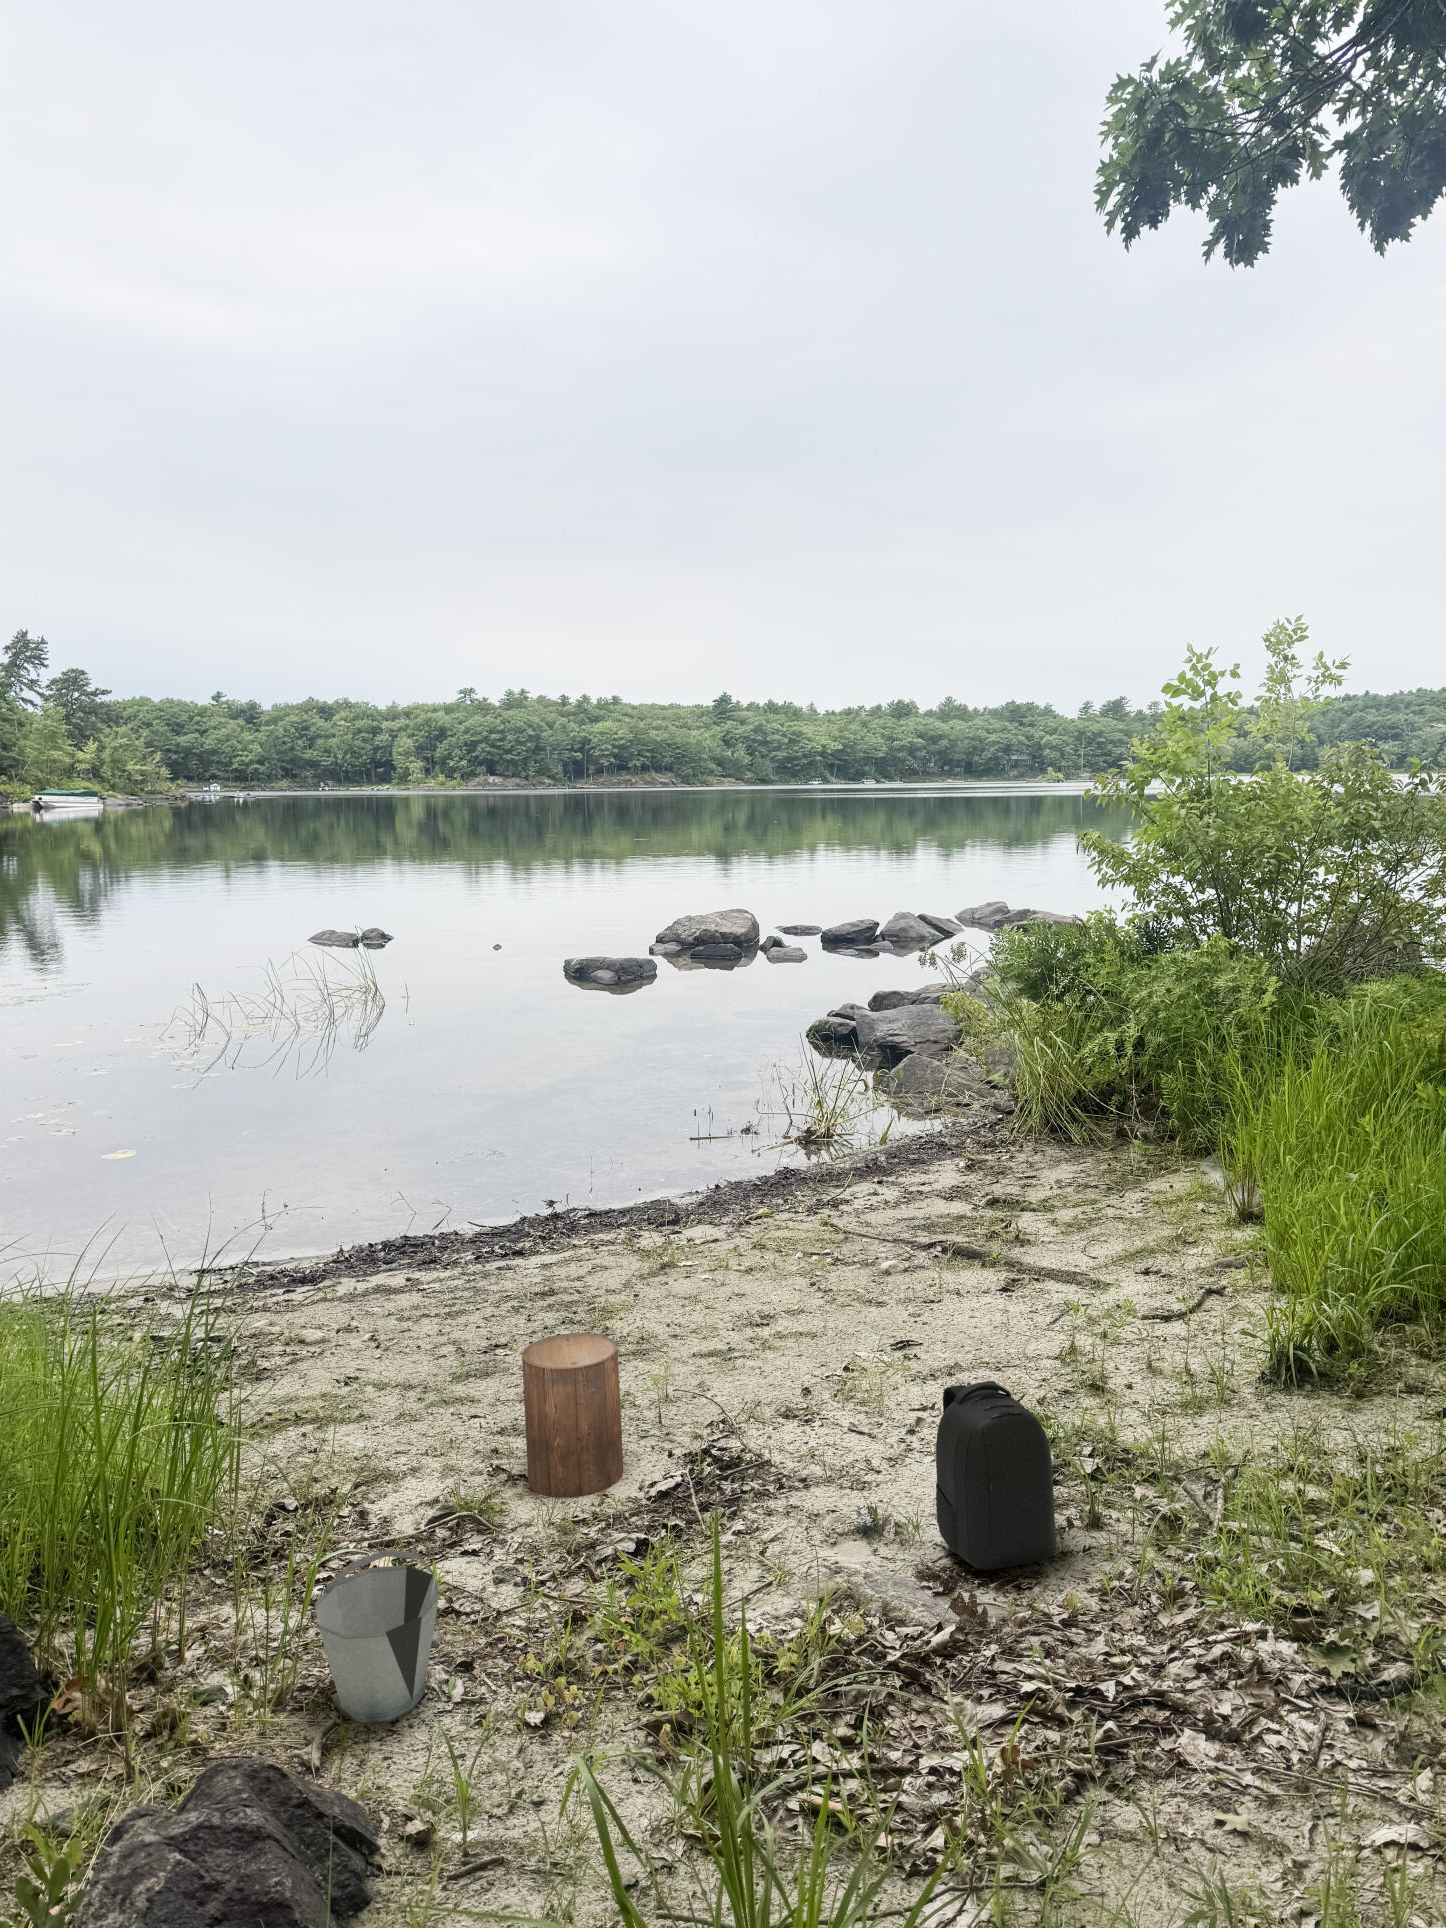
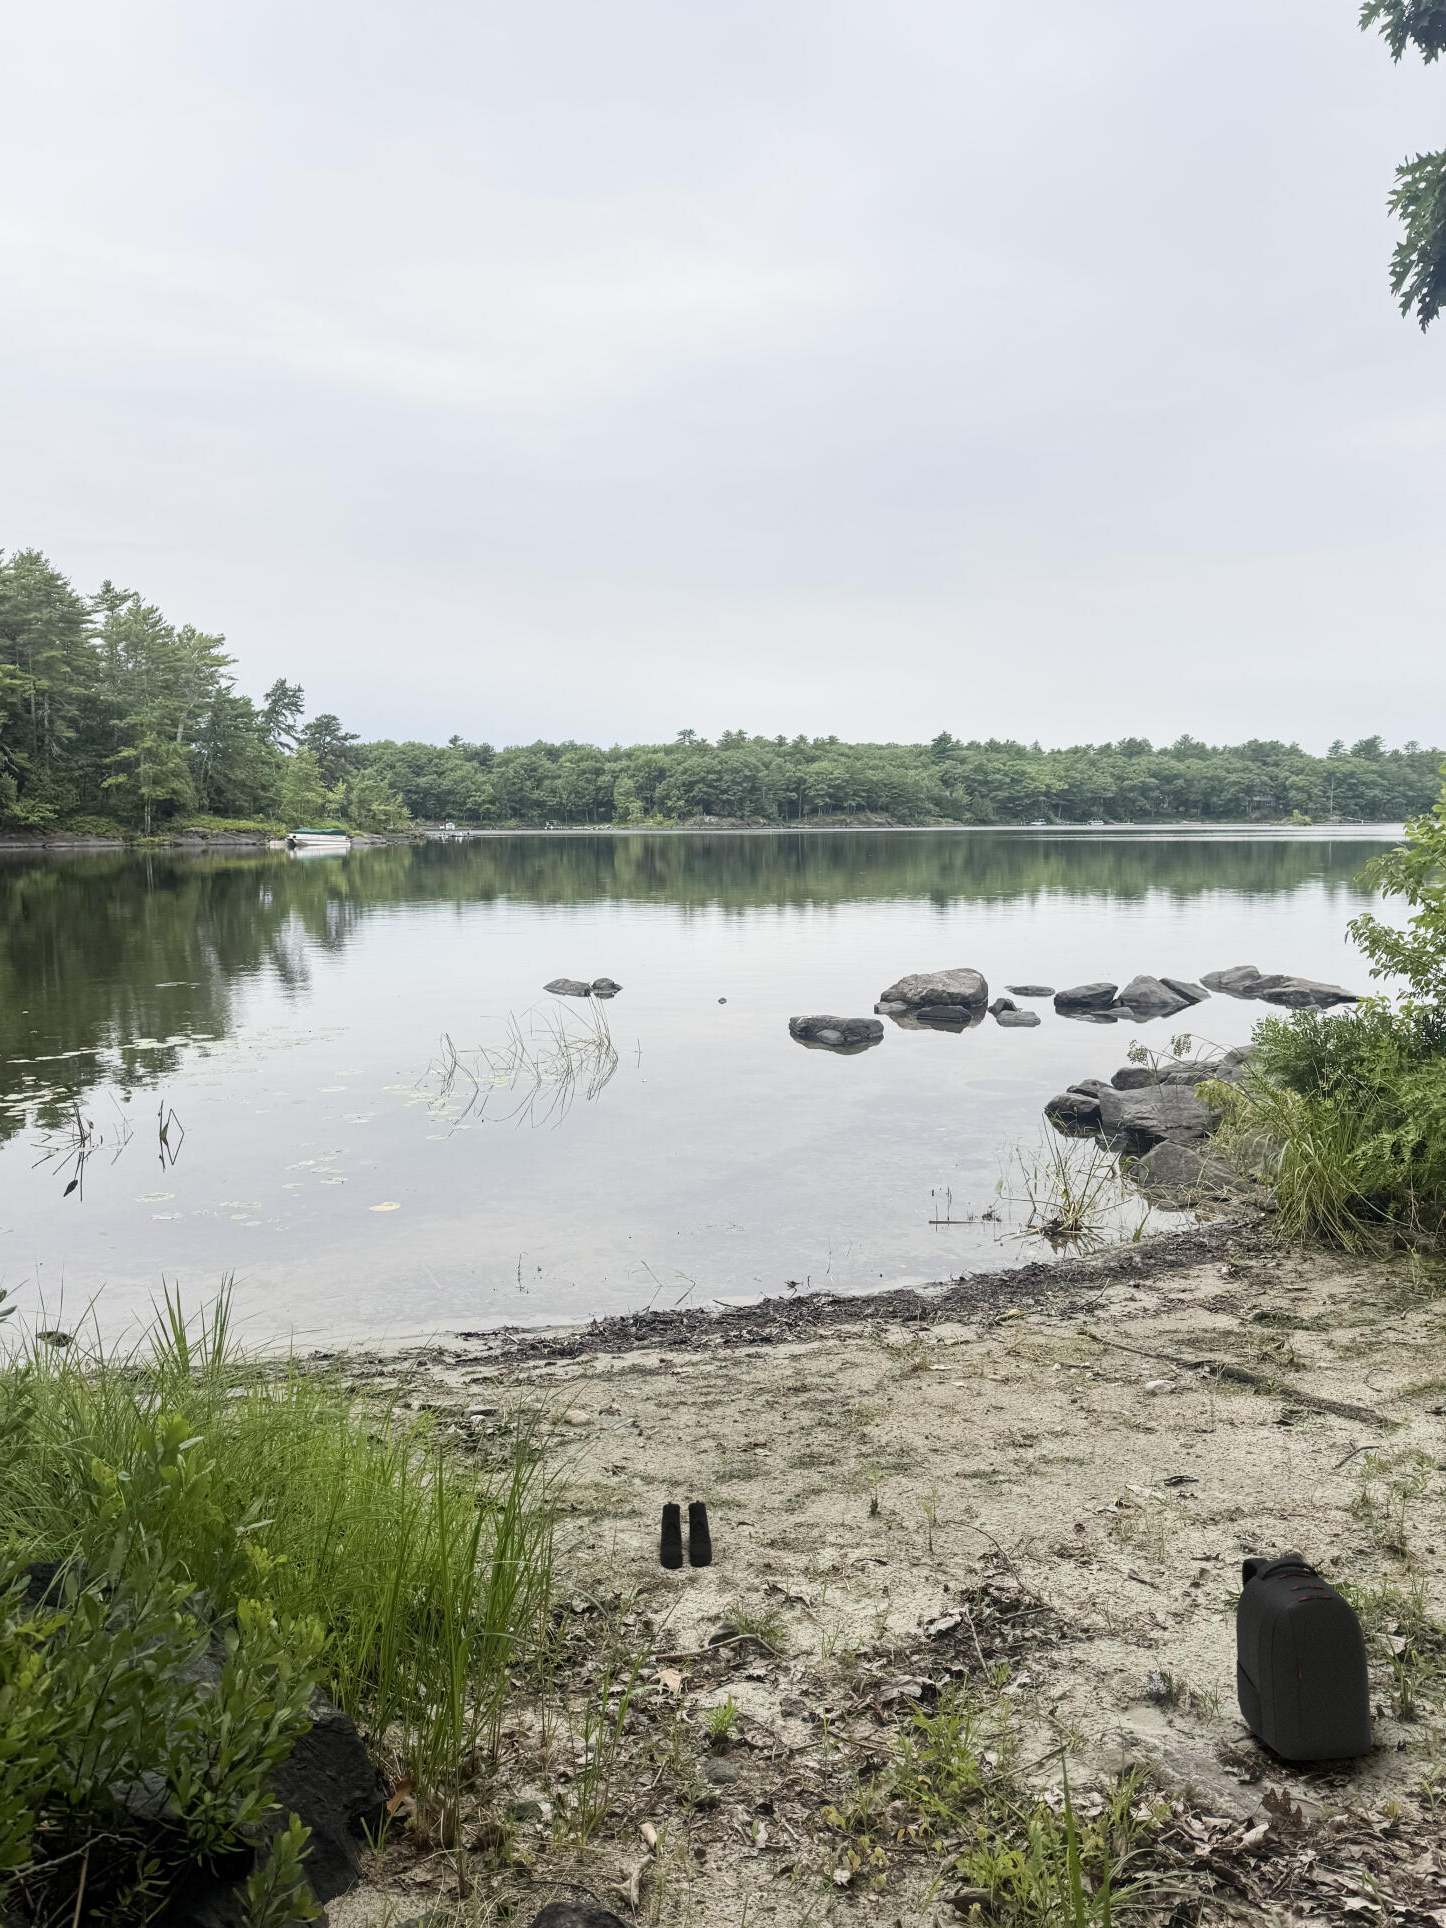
stool: present [522,1333,623,1498] -> none [798,1459,898,1631]
boots: none [386,1390,440,1458] -> present [660,1500,712,1568]
bucket: present [315,1550,439,1723] -> none [628,1683,744,1857]

